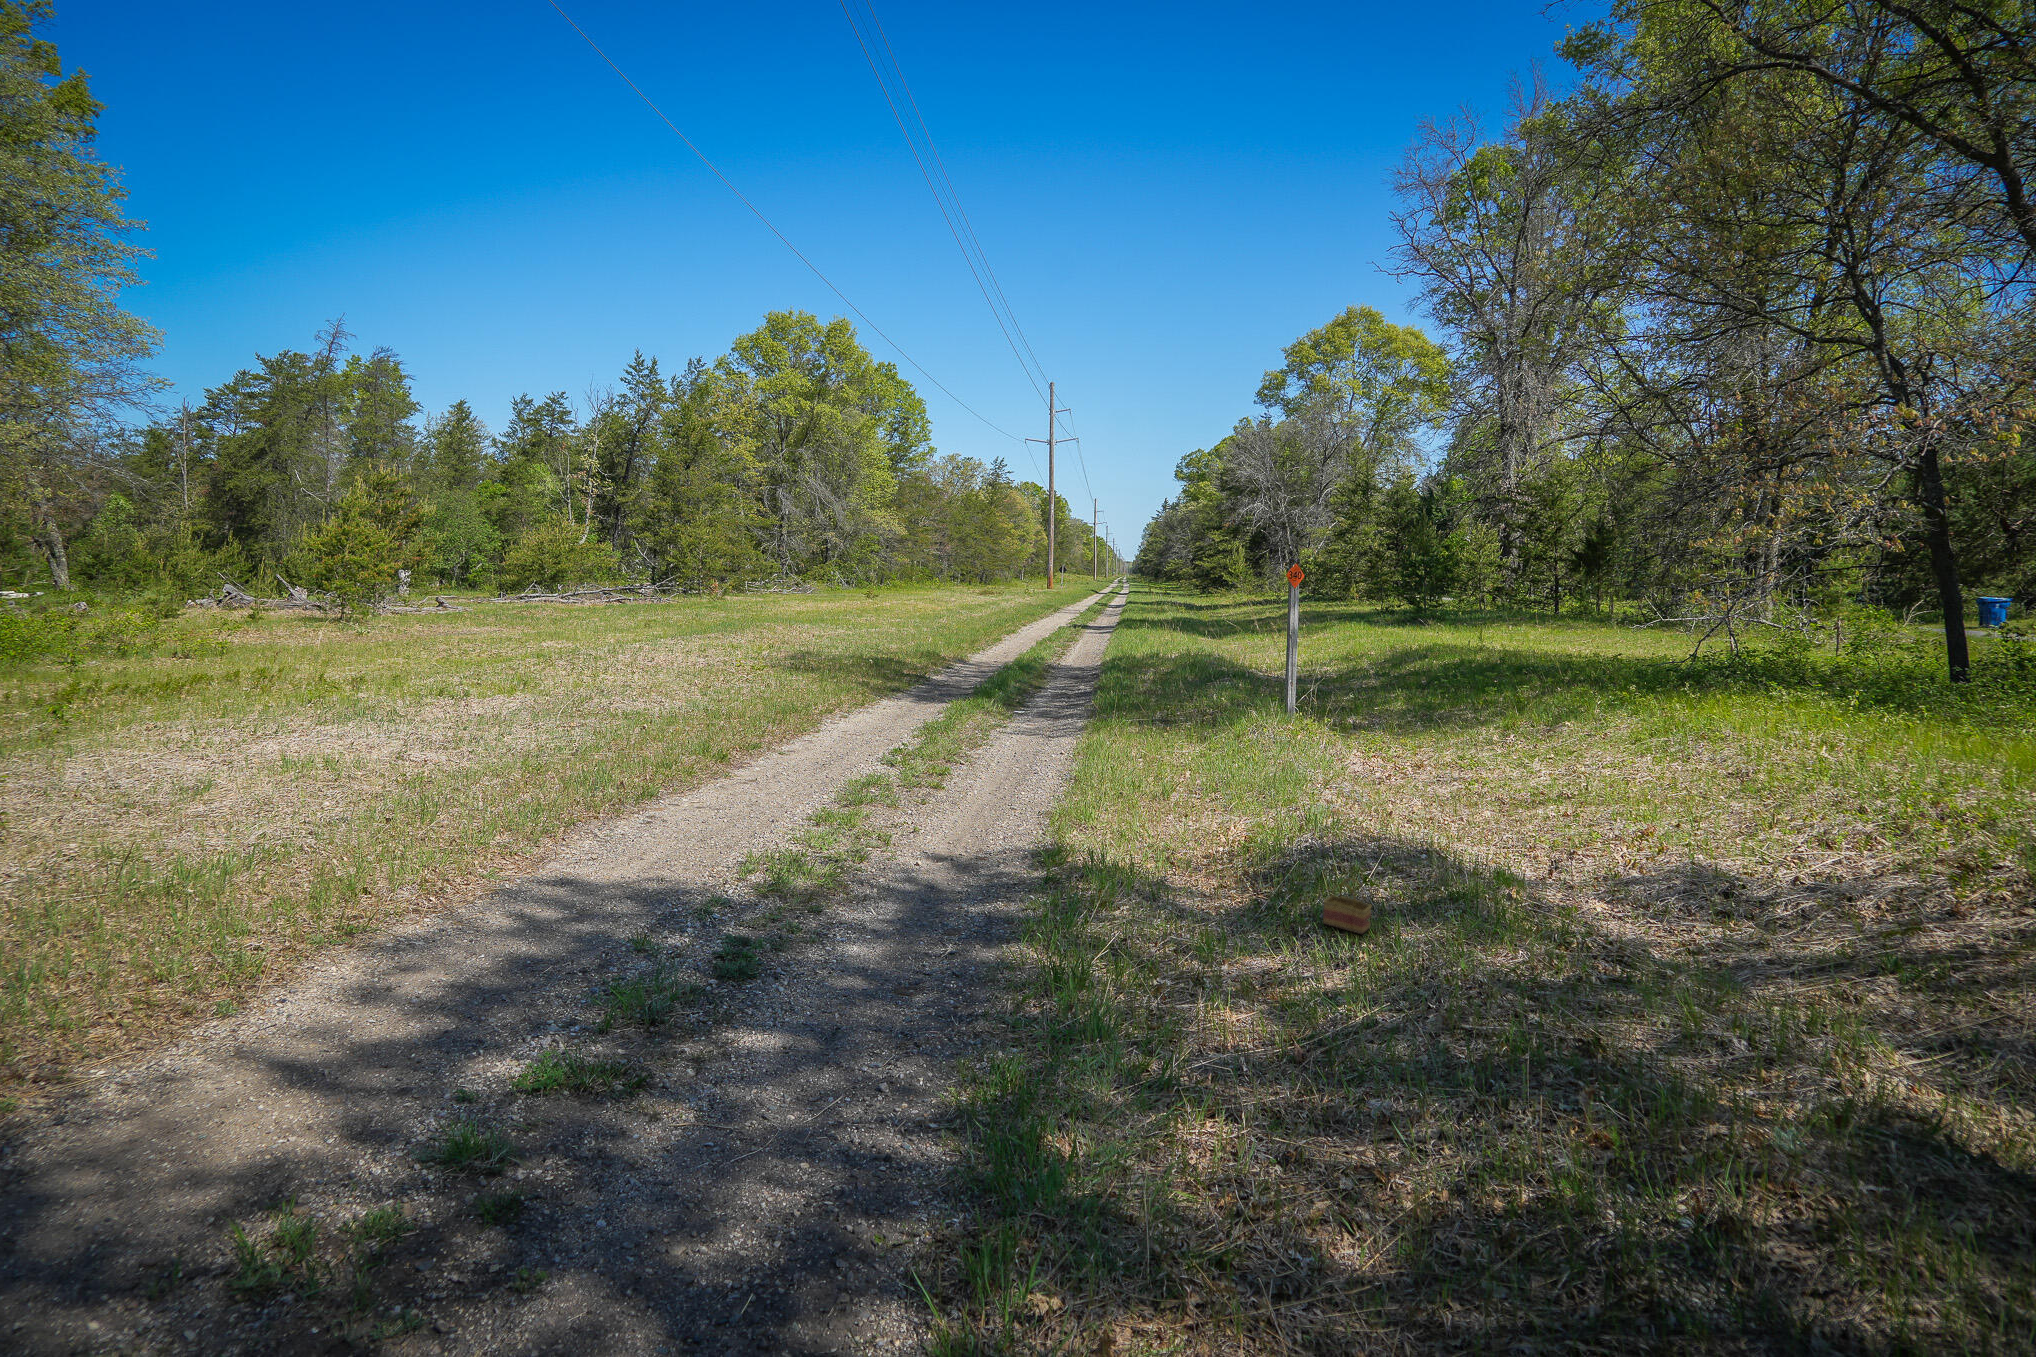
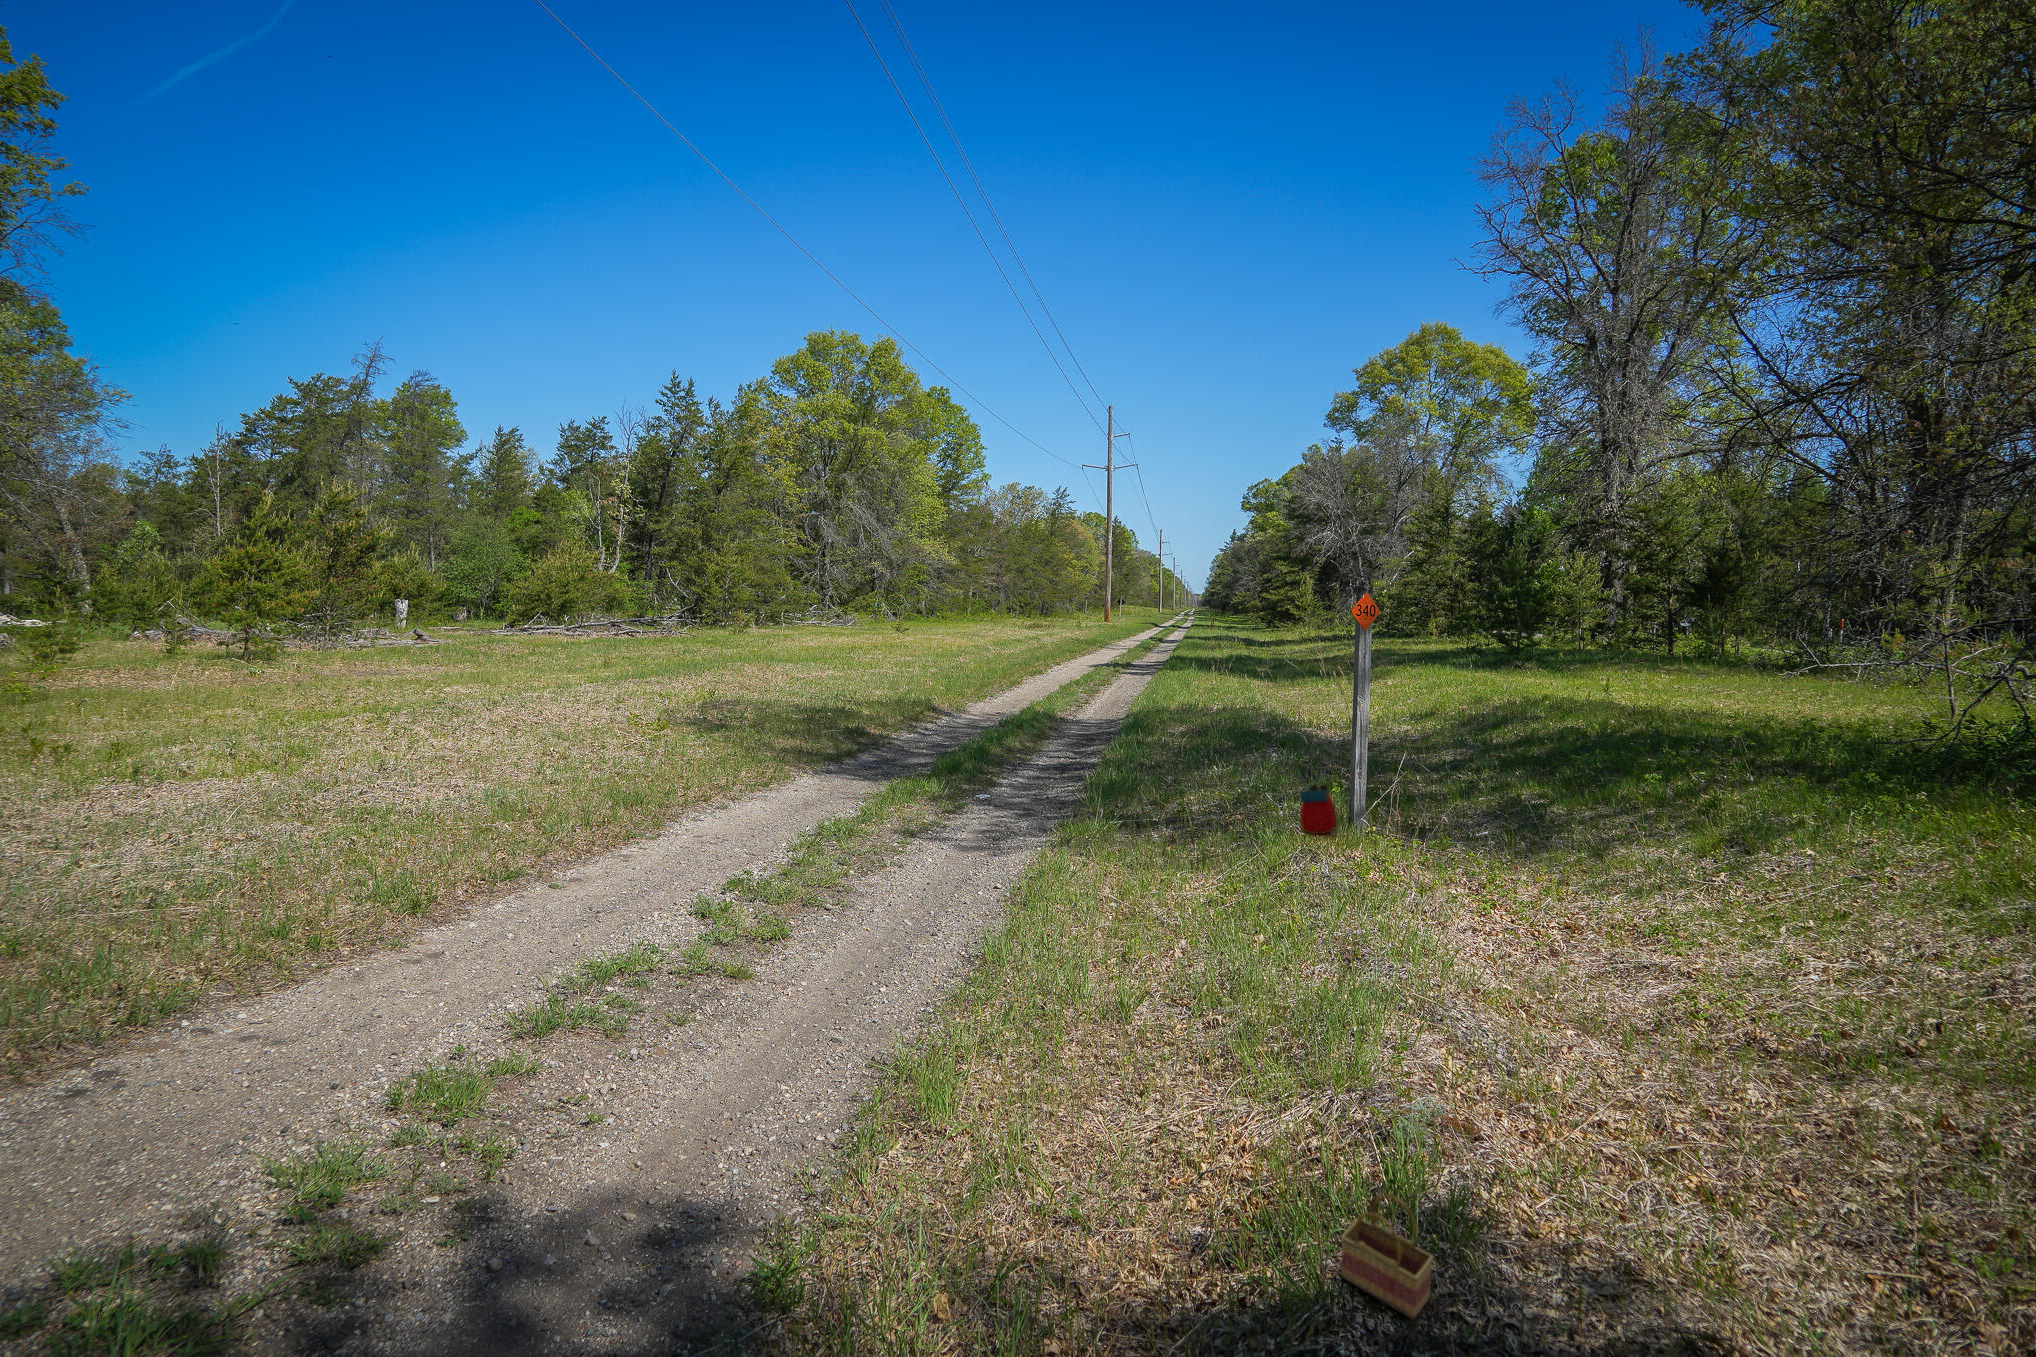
backpack: none [1263,703,1291,740] -> present [1300,785,1337,834]

